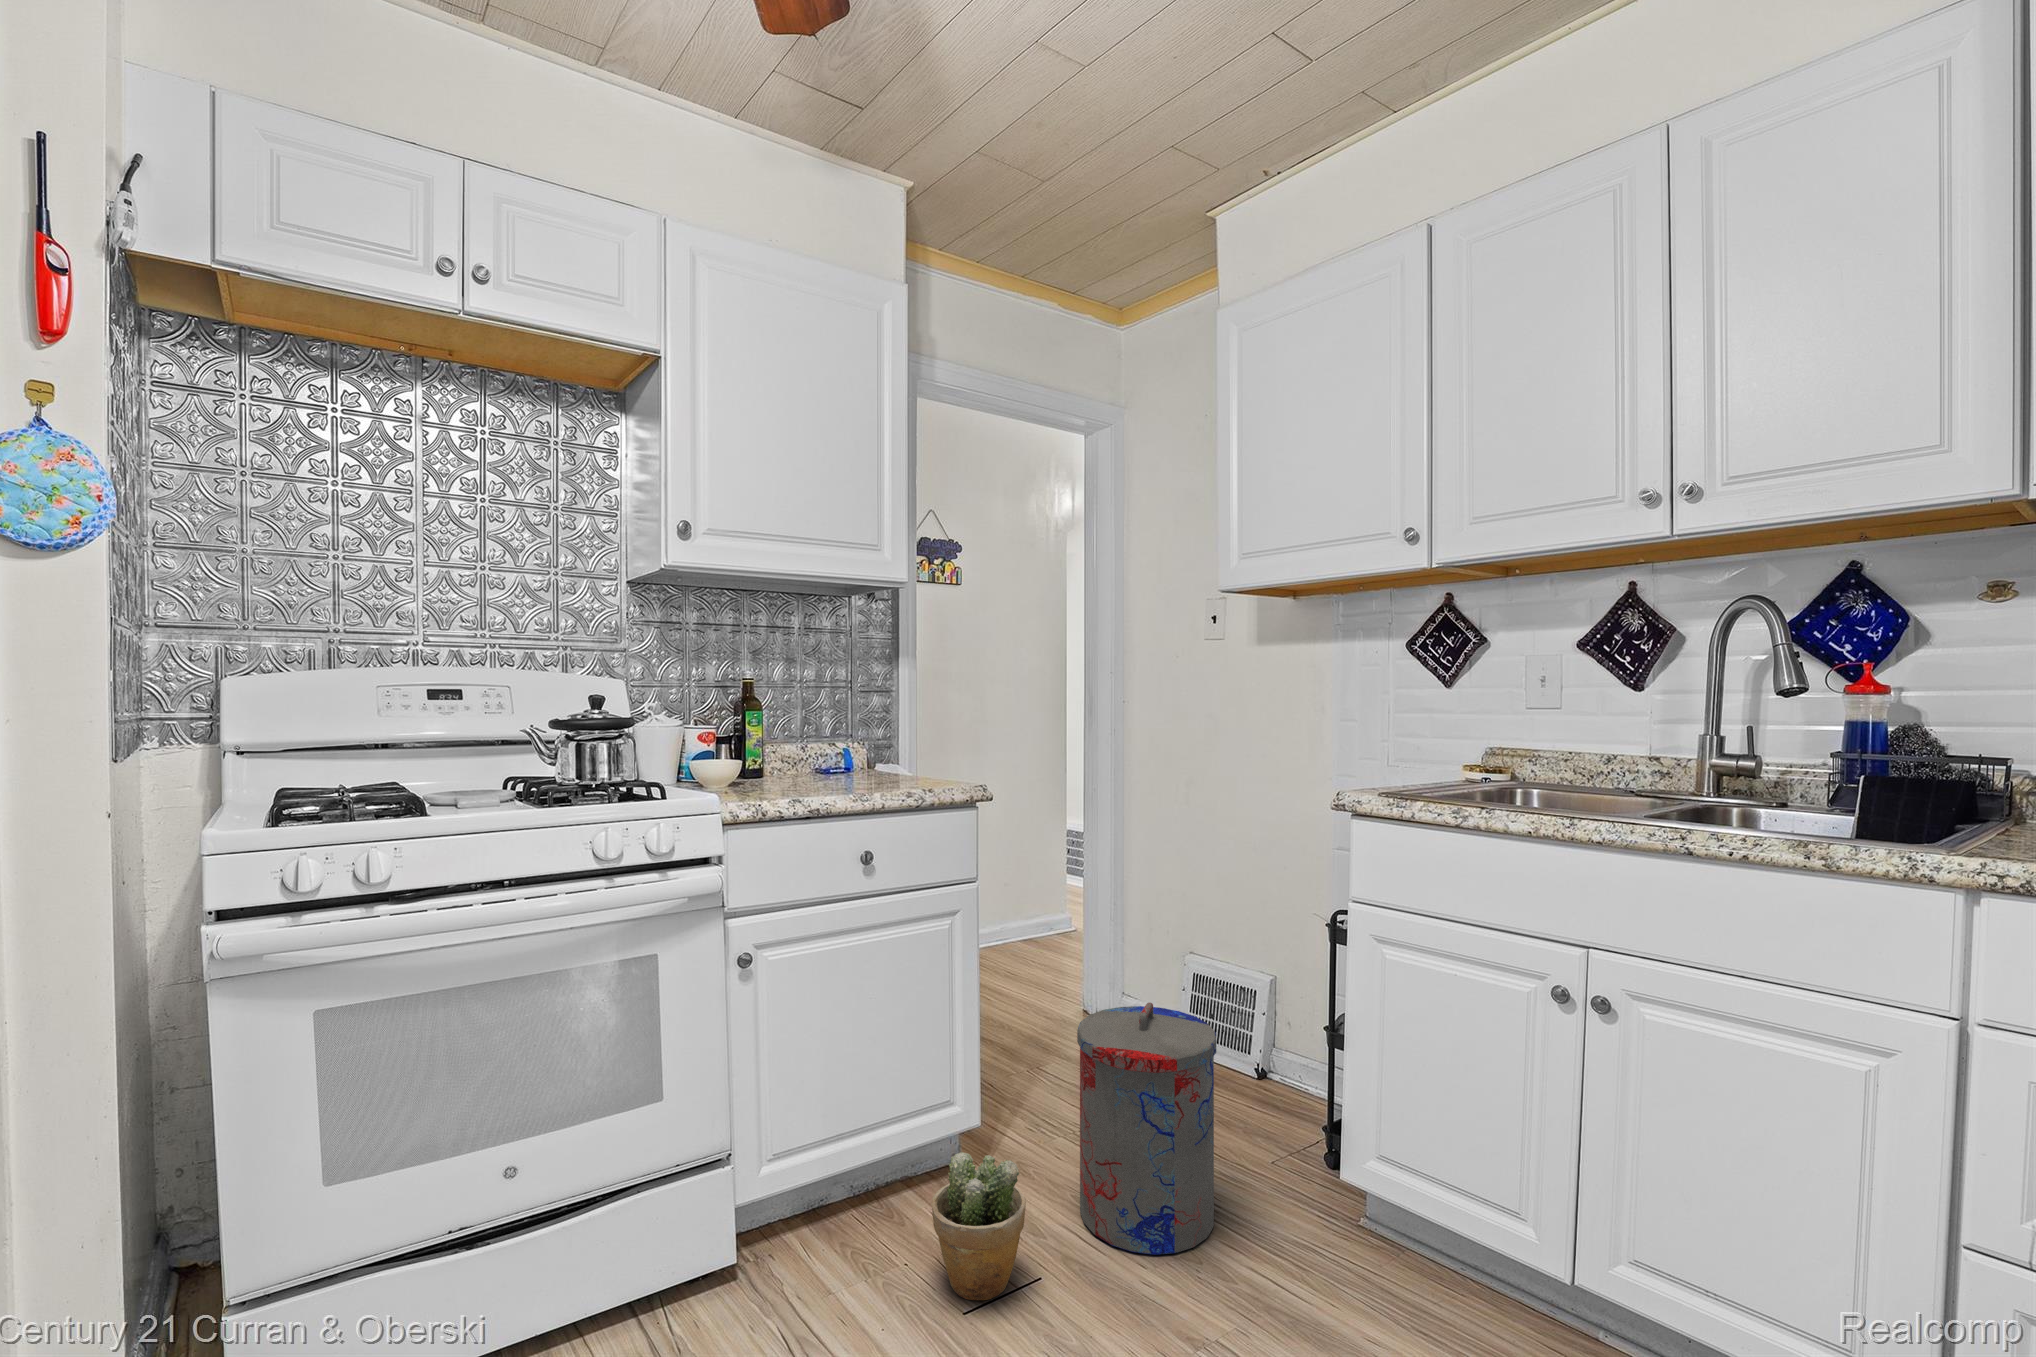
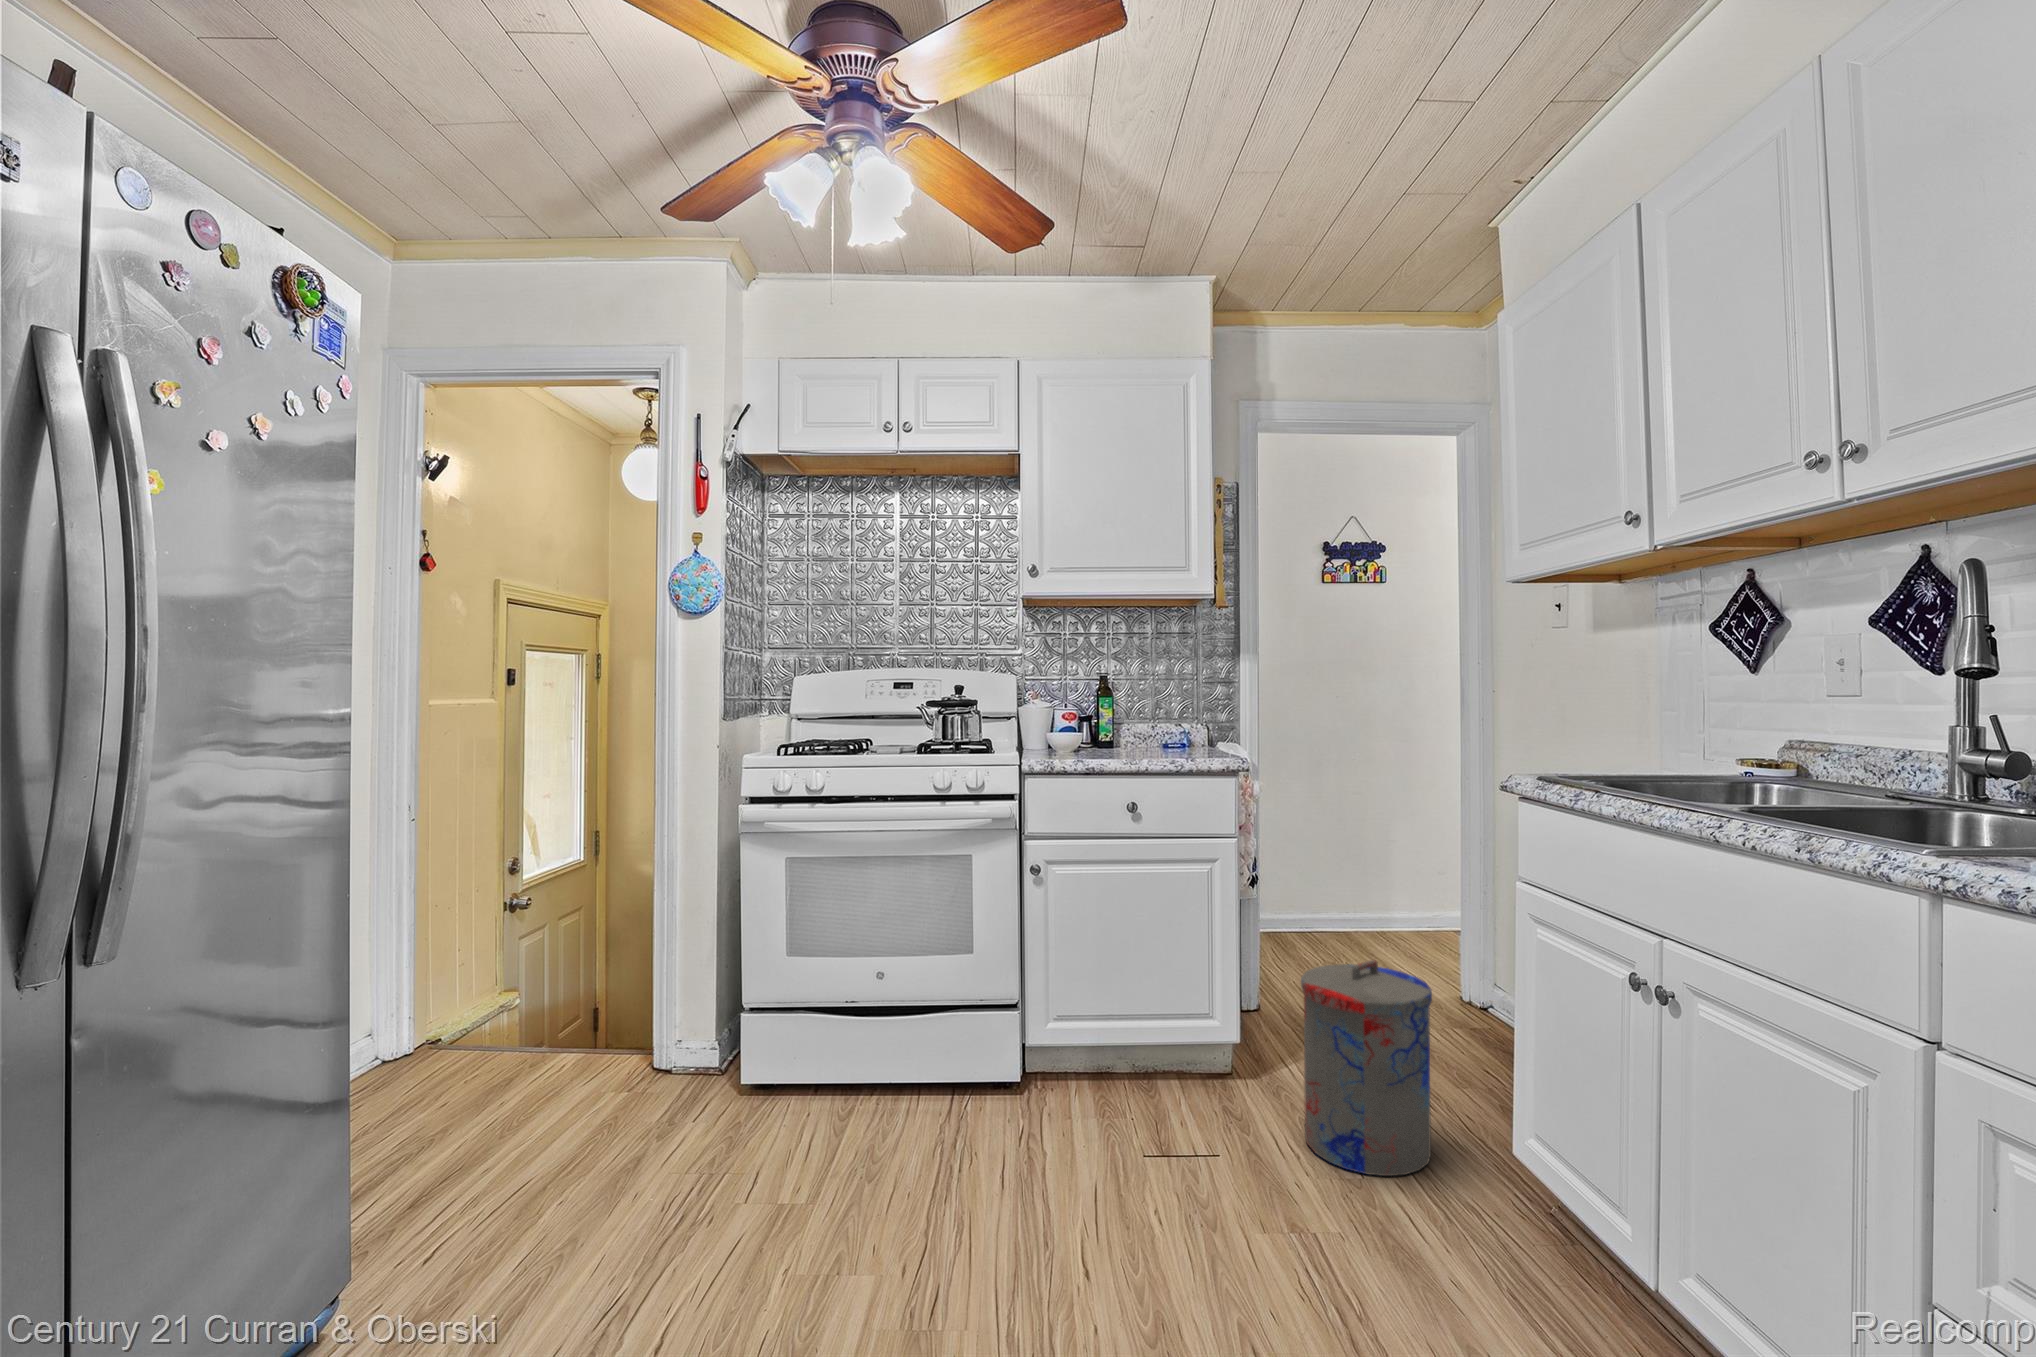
potted plant: present [931,1152,1026,1300] -> none [1155,1038,1230,1152]

